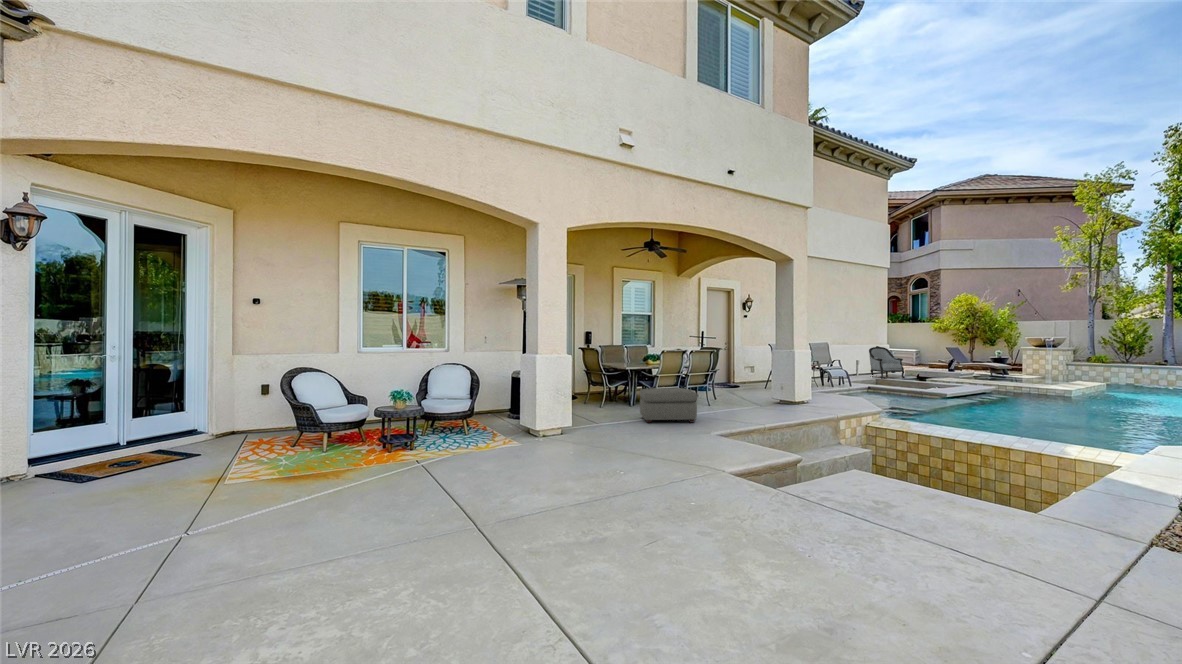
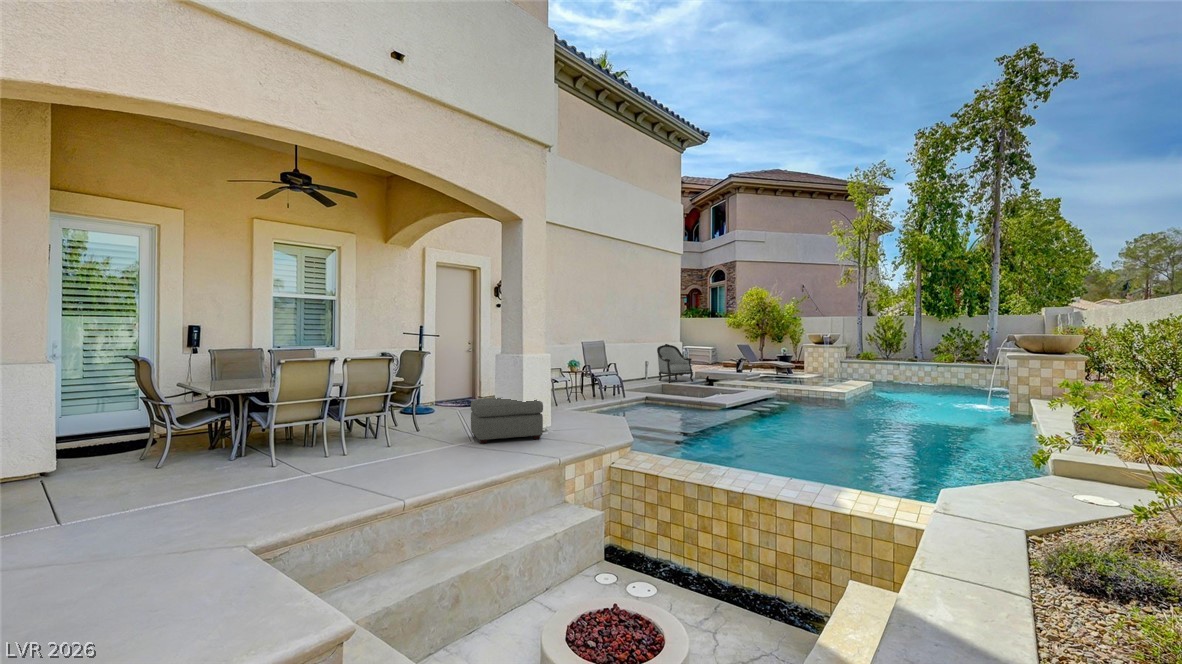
ottoman: present [640,388,697,423] -> present [471,398,543,444]

